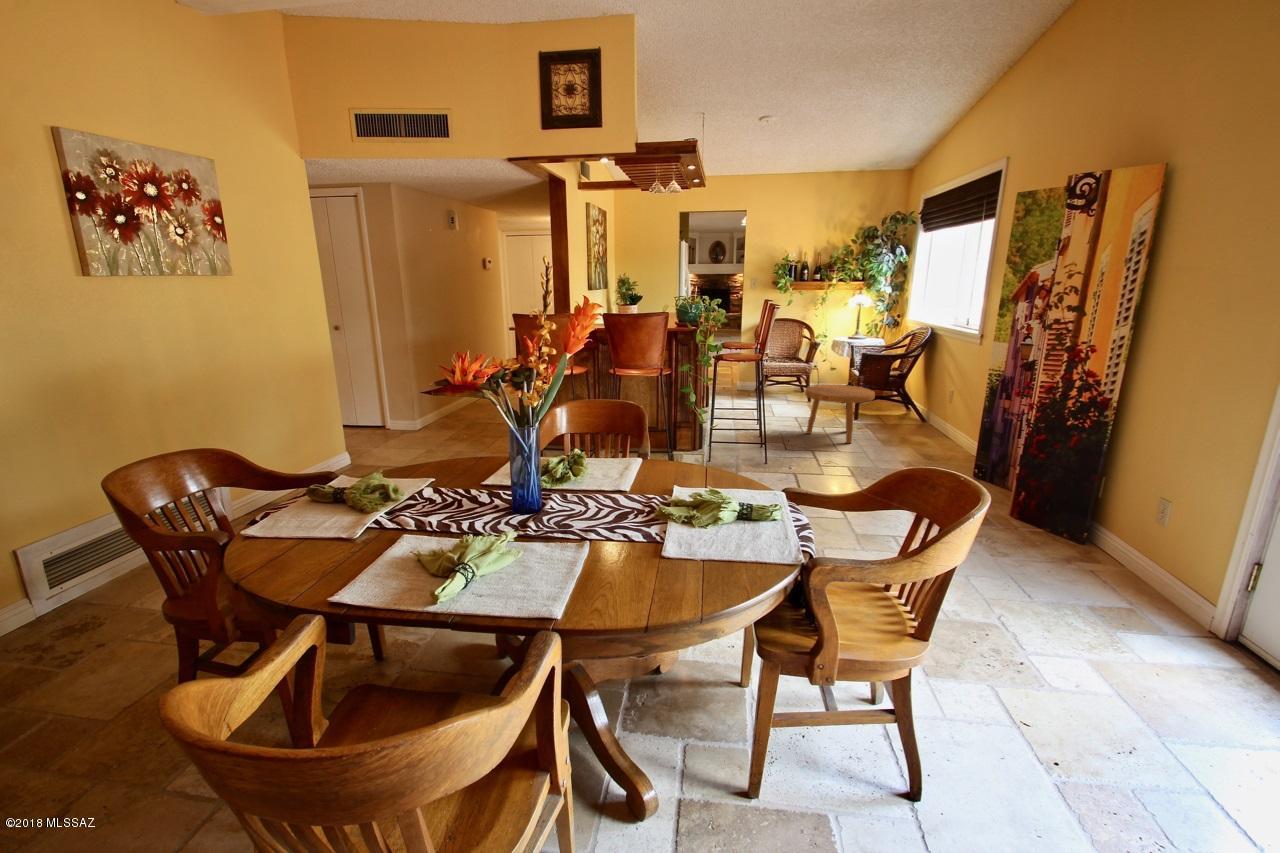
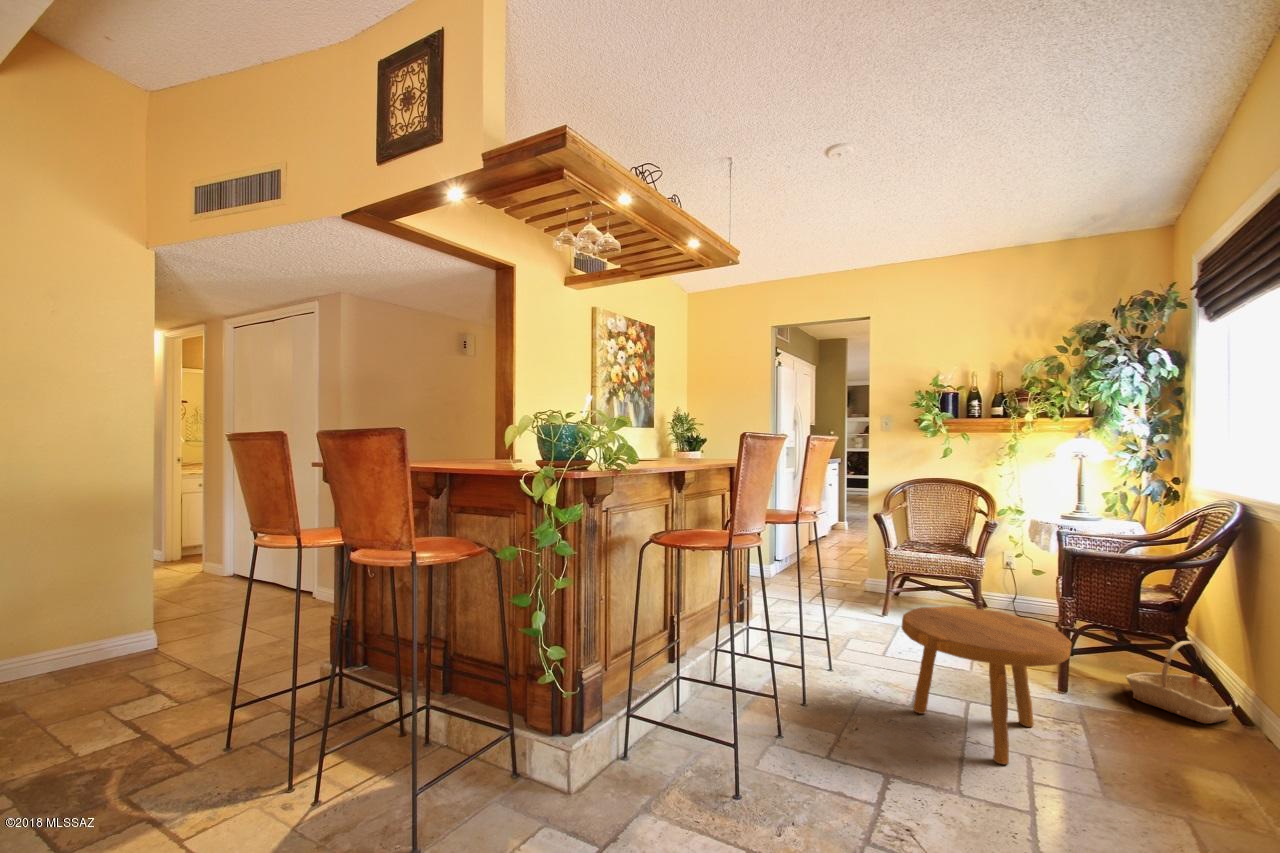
basket: none [880,390,920,422] -> present [1126,641,1238,724]

